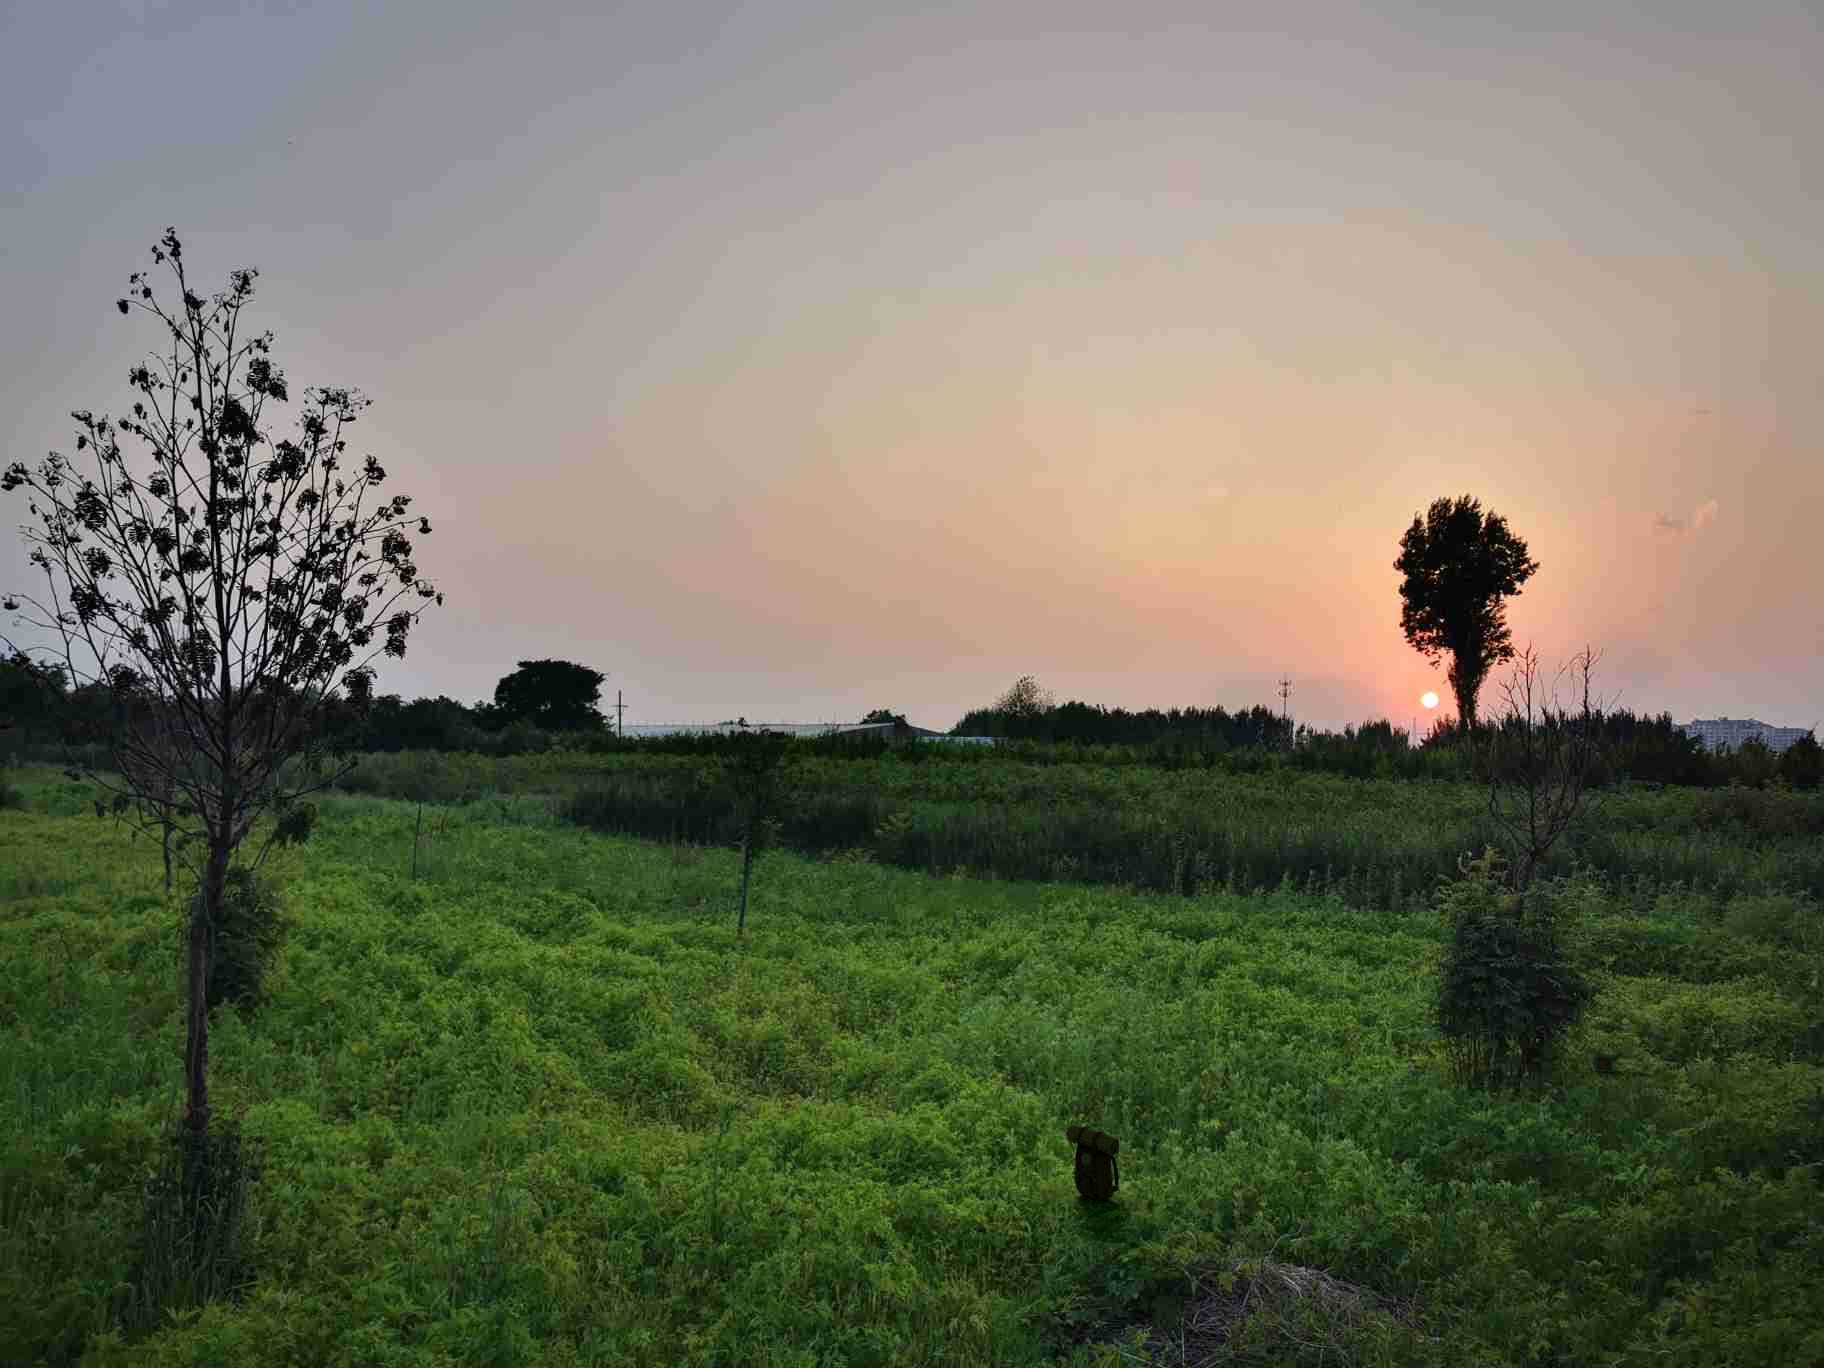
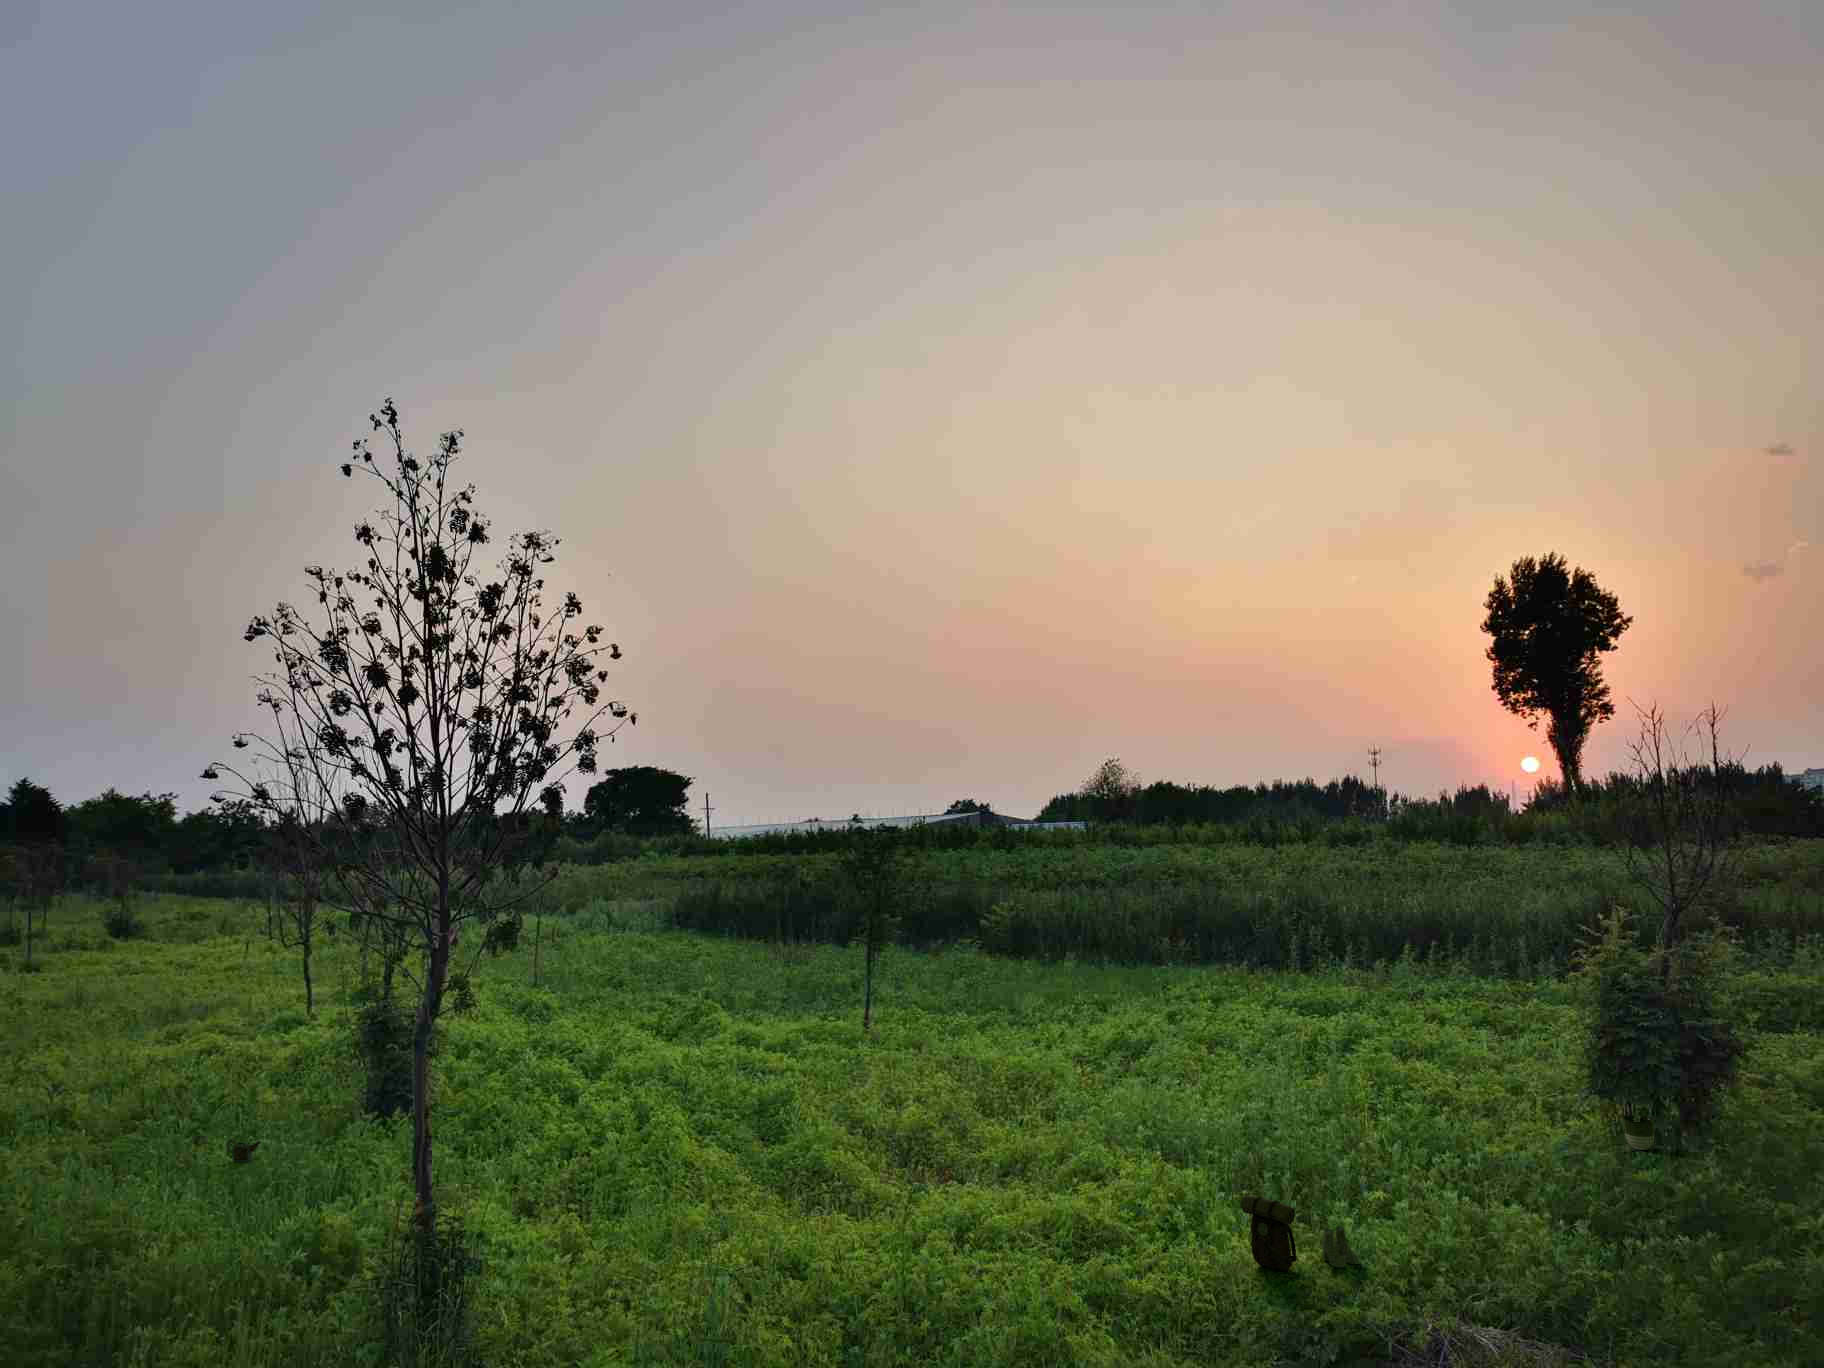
watering can: present [1584,1049,1623,1072] -> present [227,1140,261,1162]
planter: none [1464,1054,1493,1088] -> present [1623,1115,1654,1150]
boots: none [1145,1158,1180,1200] -> present [1322,1226,1359,1268]

